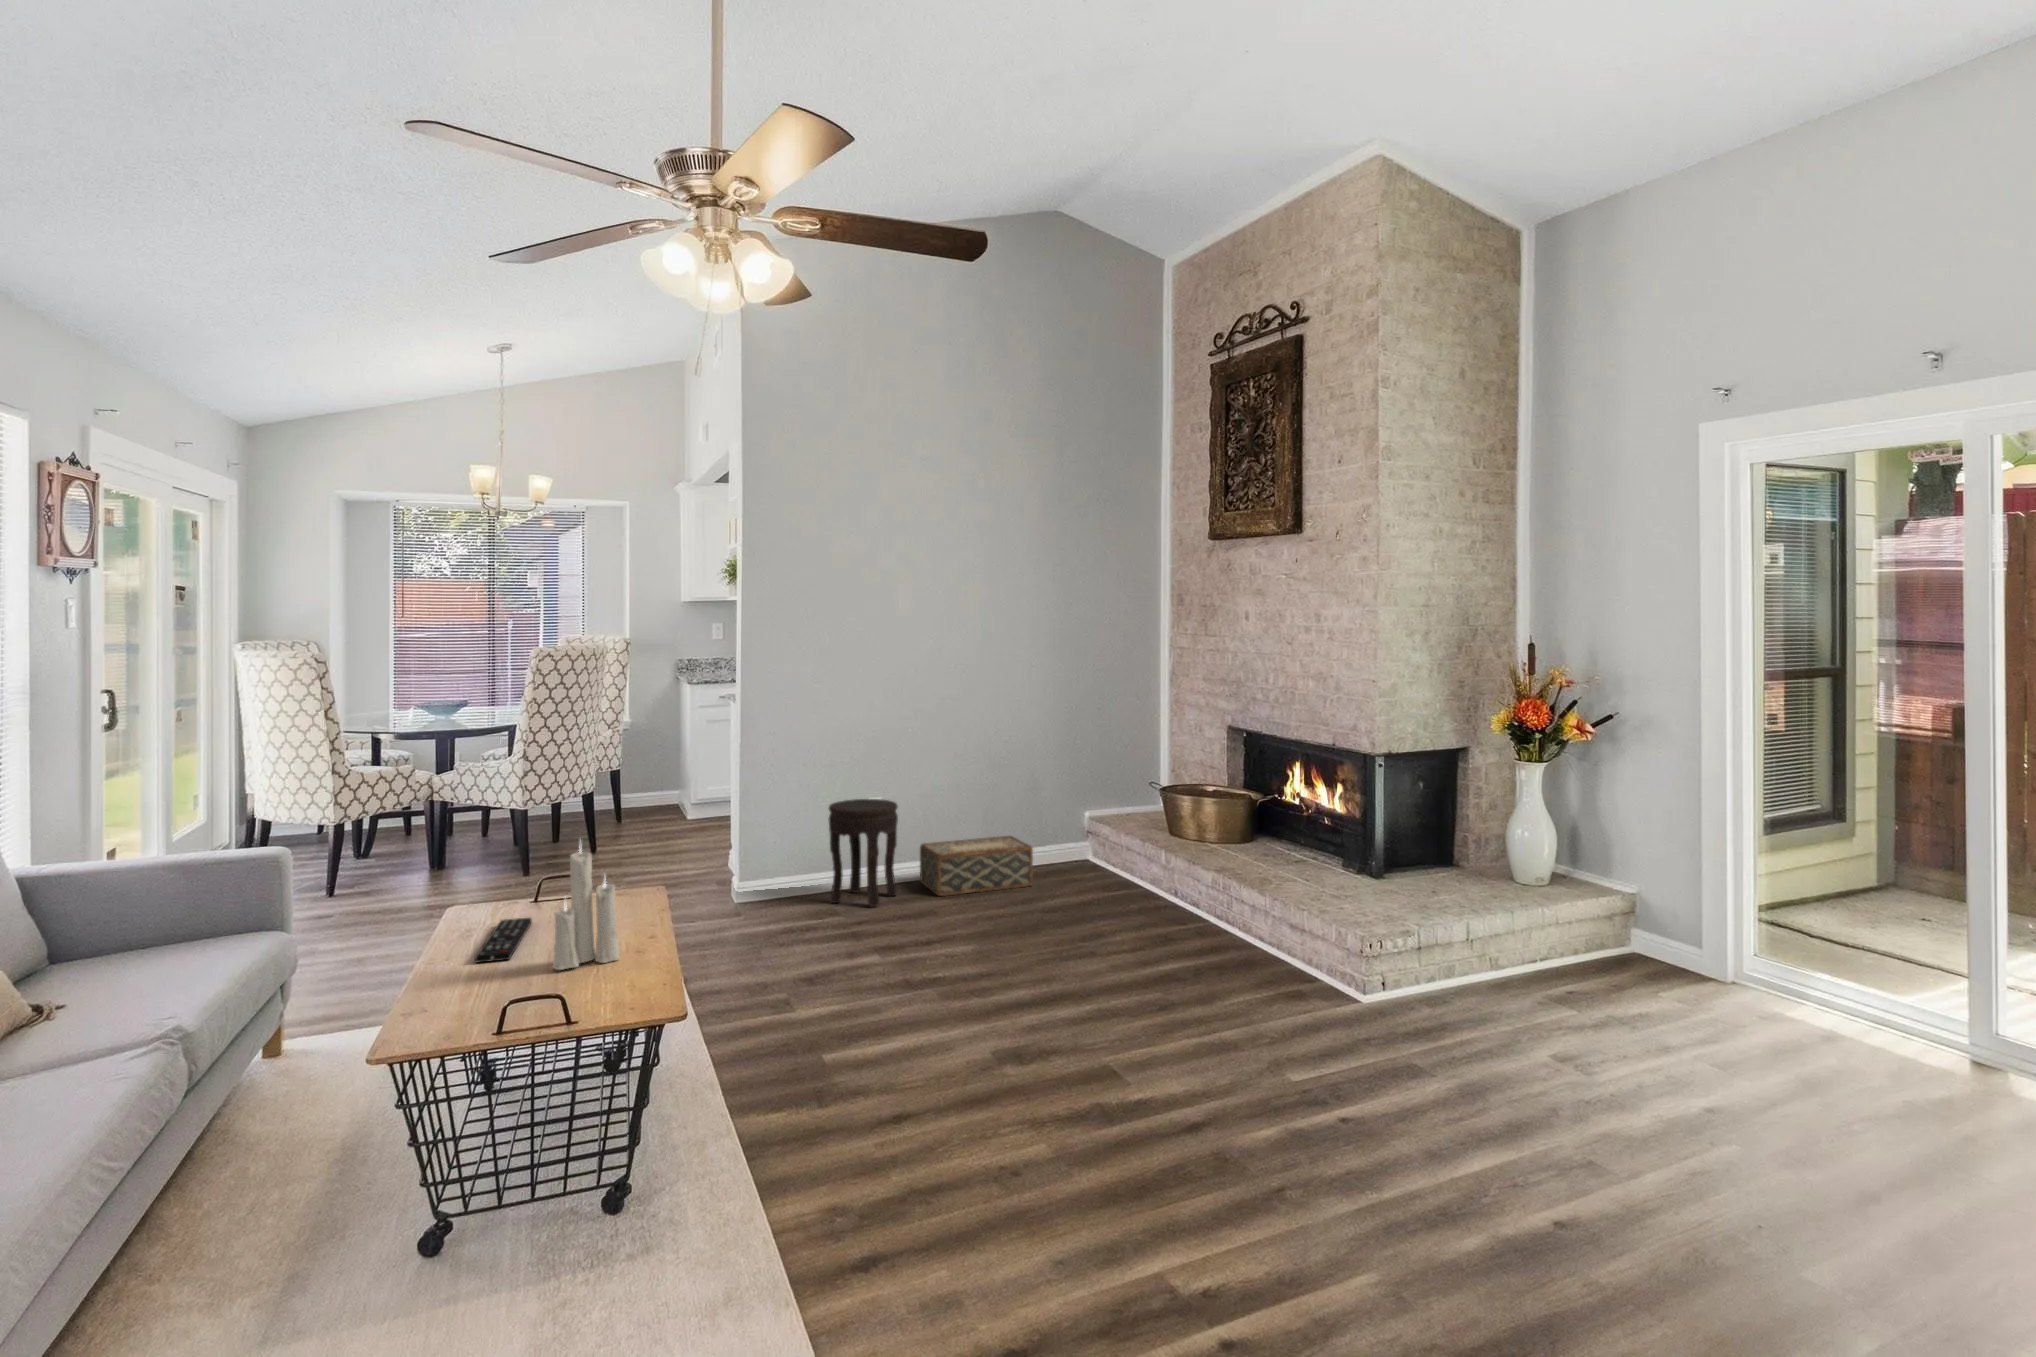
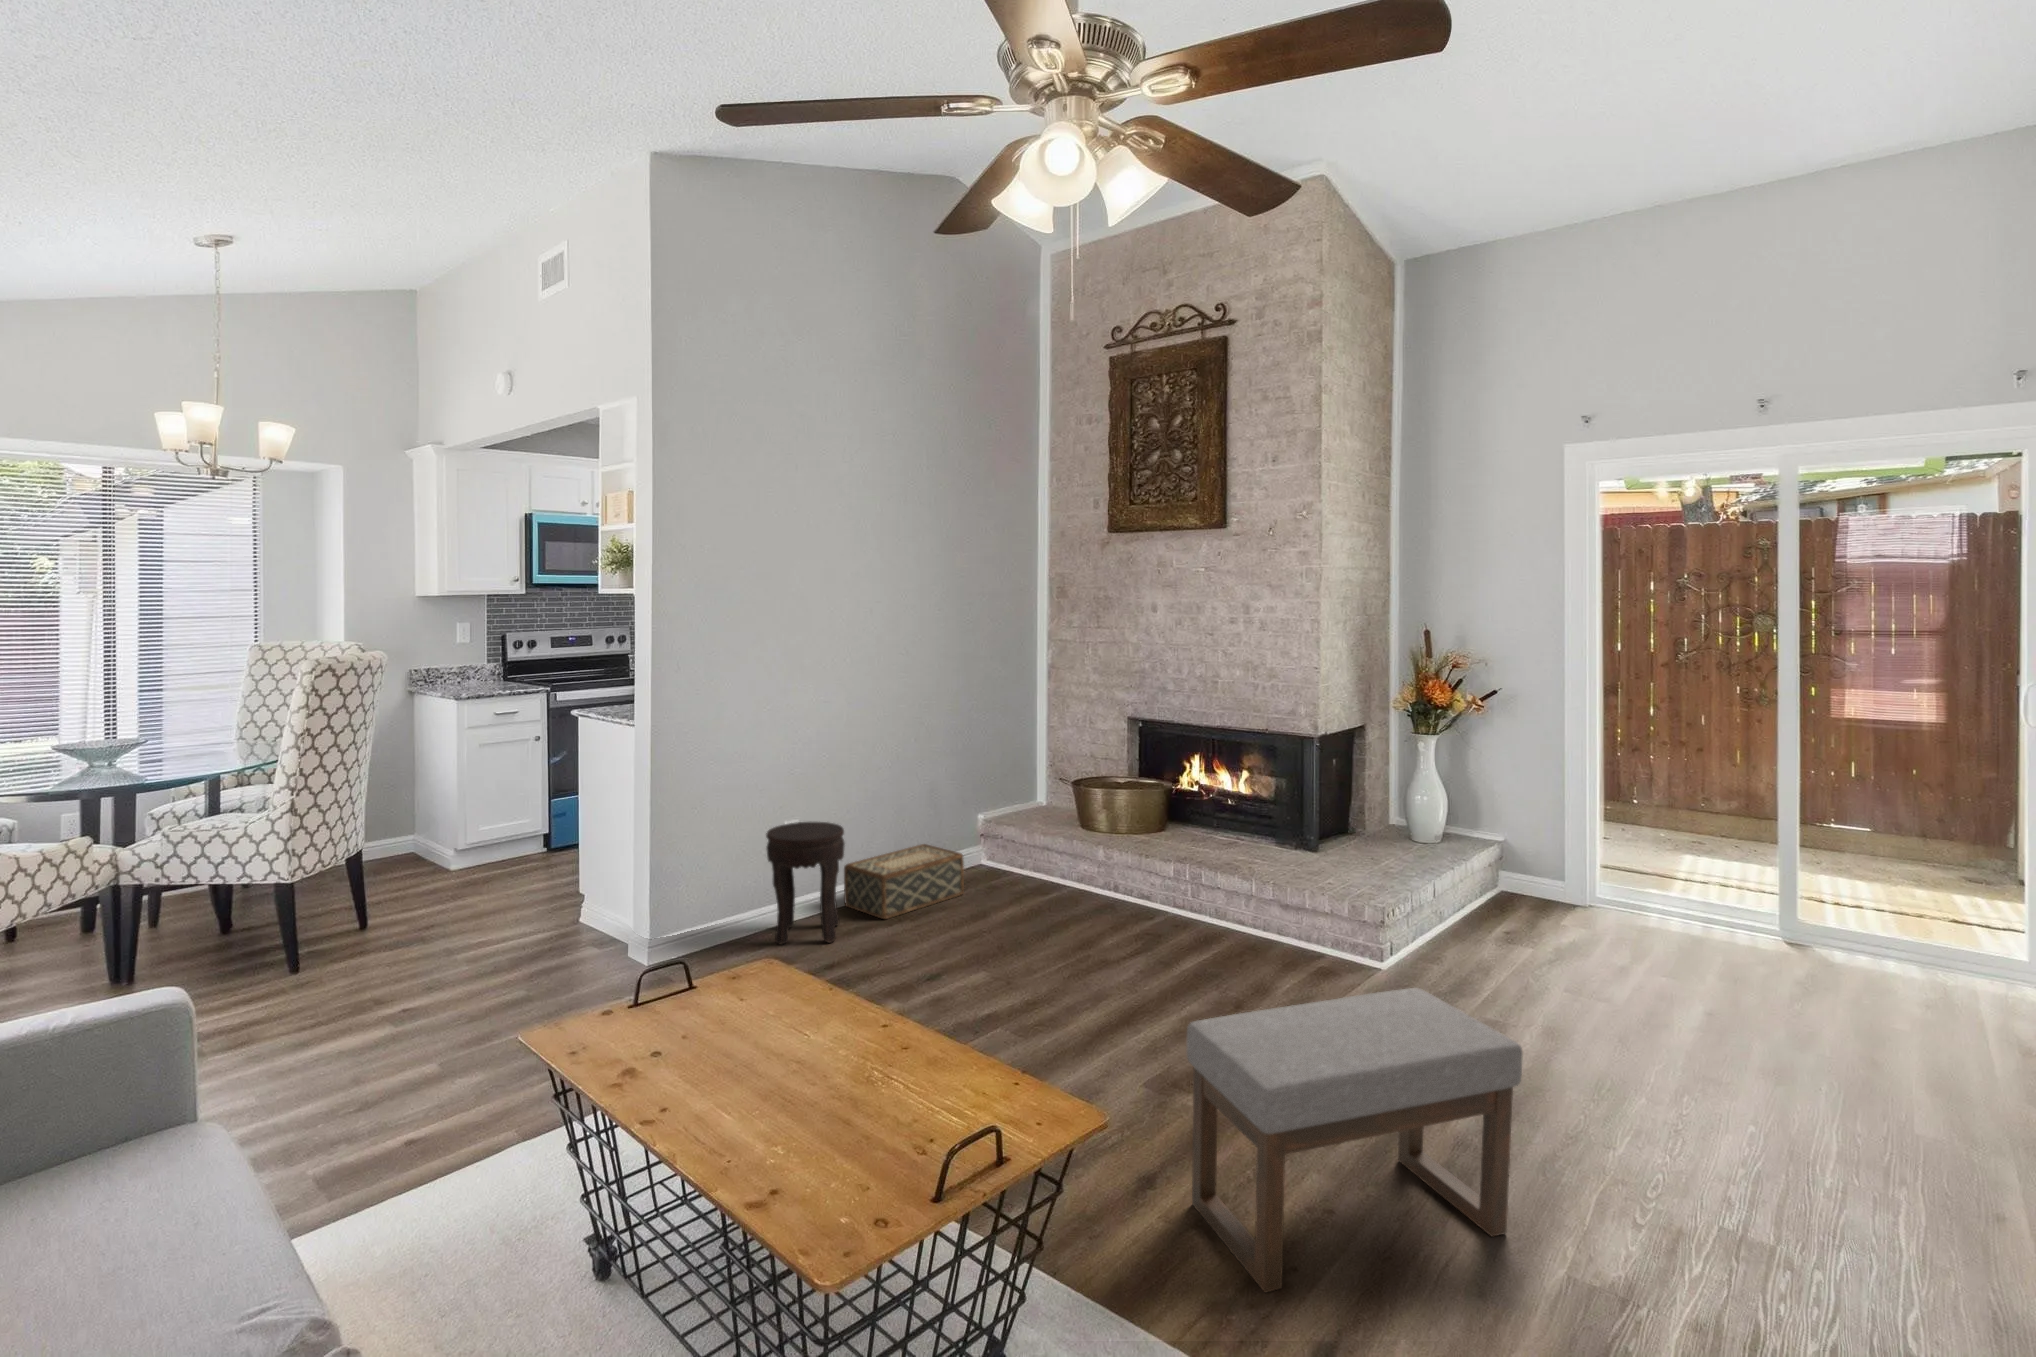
candle: present [553,848,619,970] -> none [880,927,937,1099]
remote control: present [475,918,532,963] -> none [702,1037,806,1111]
ottoman: none [854,968,1164,1241] -> present [1187,988,1523,1292]

